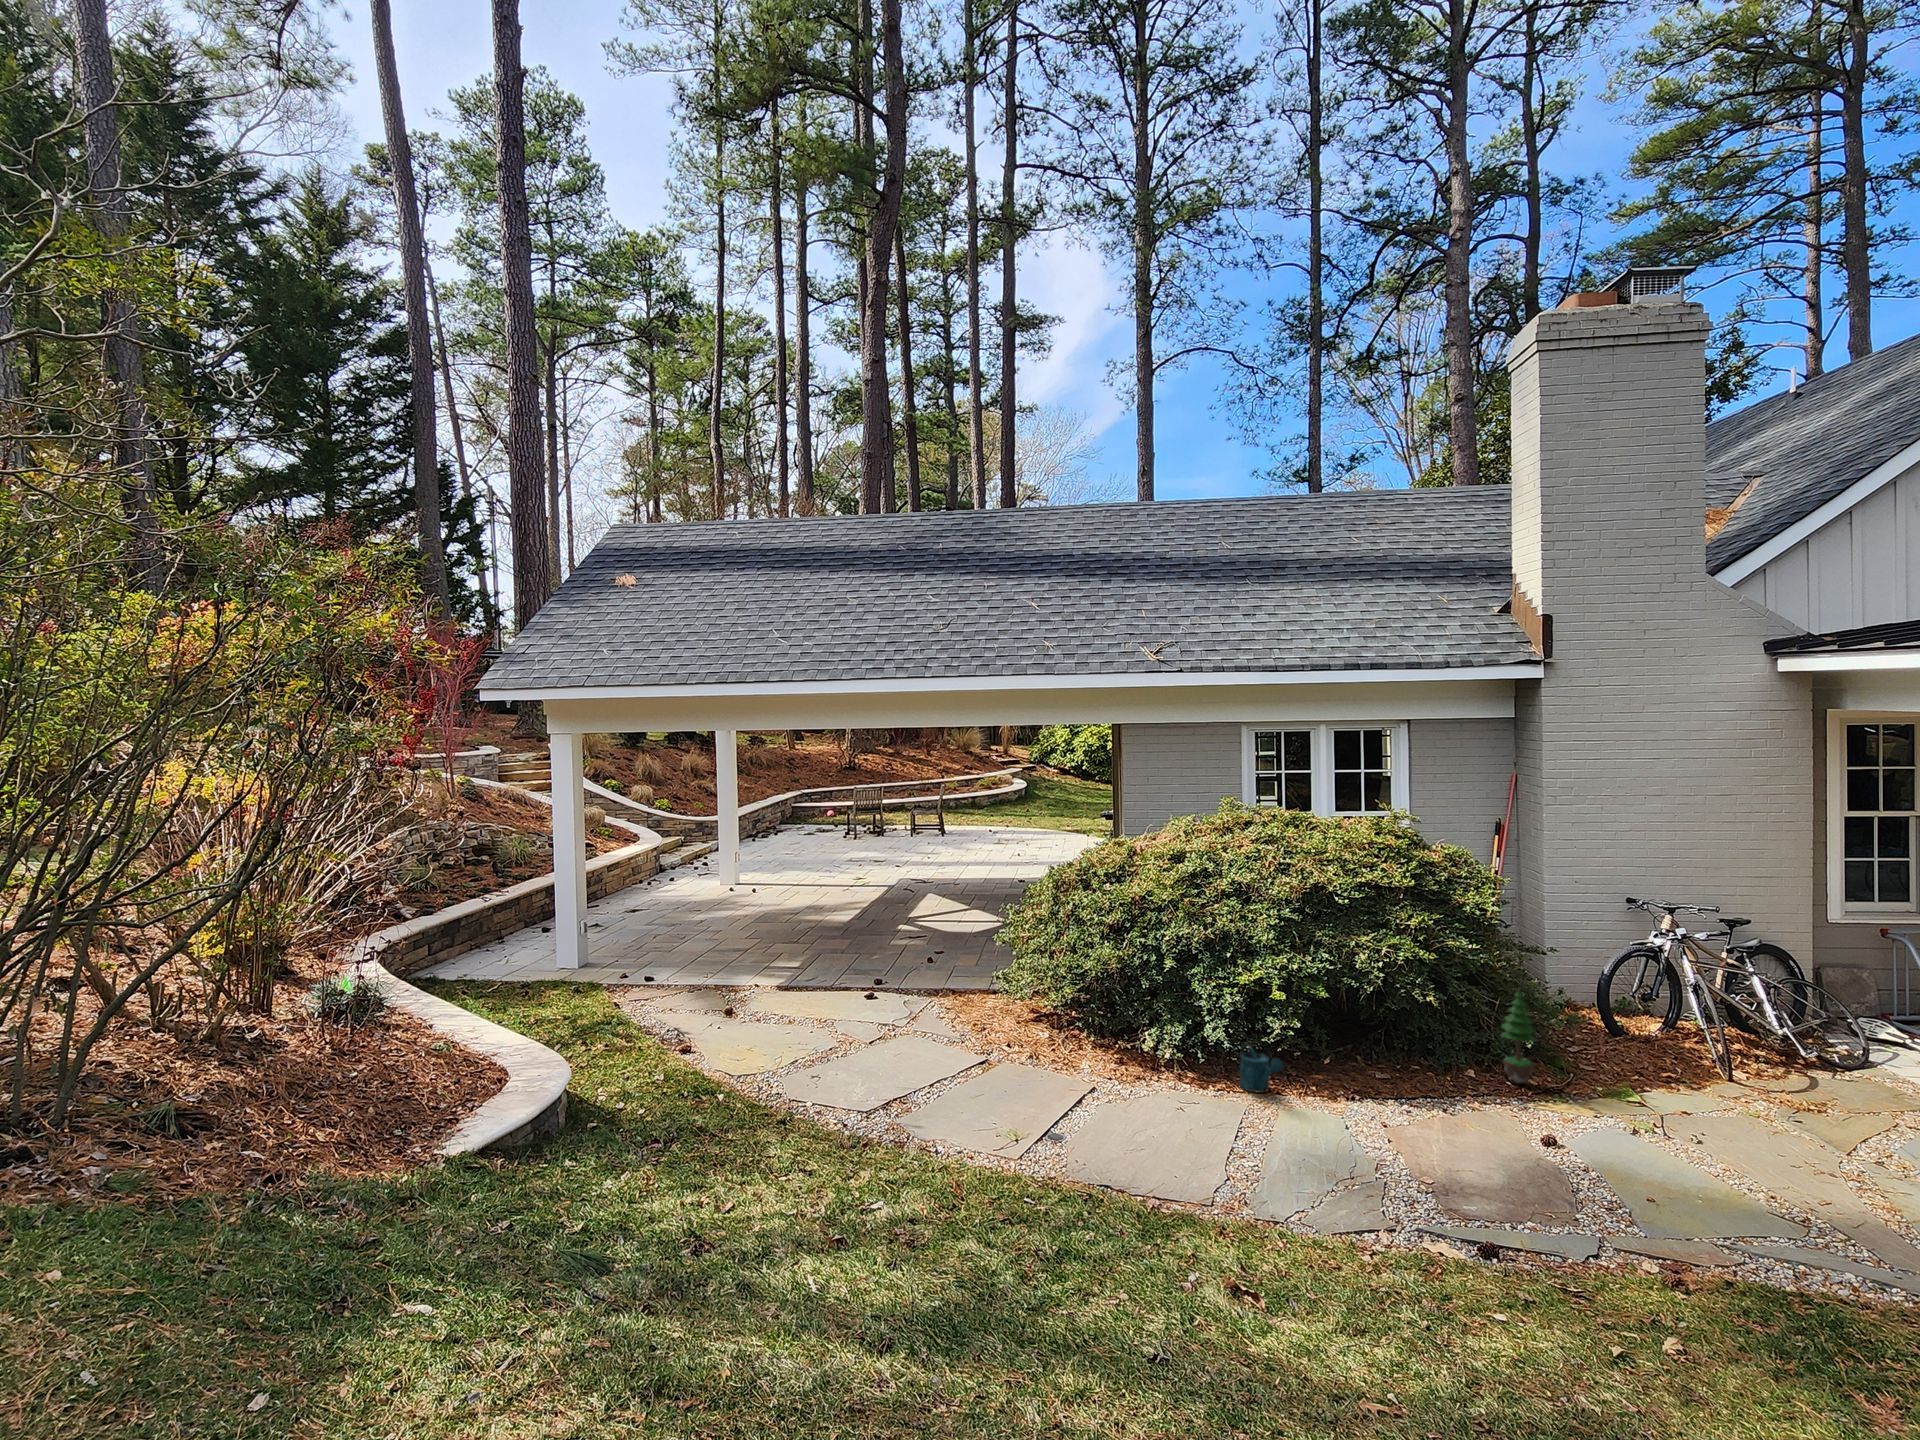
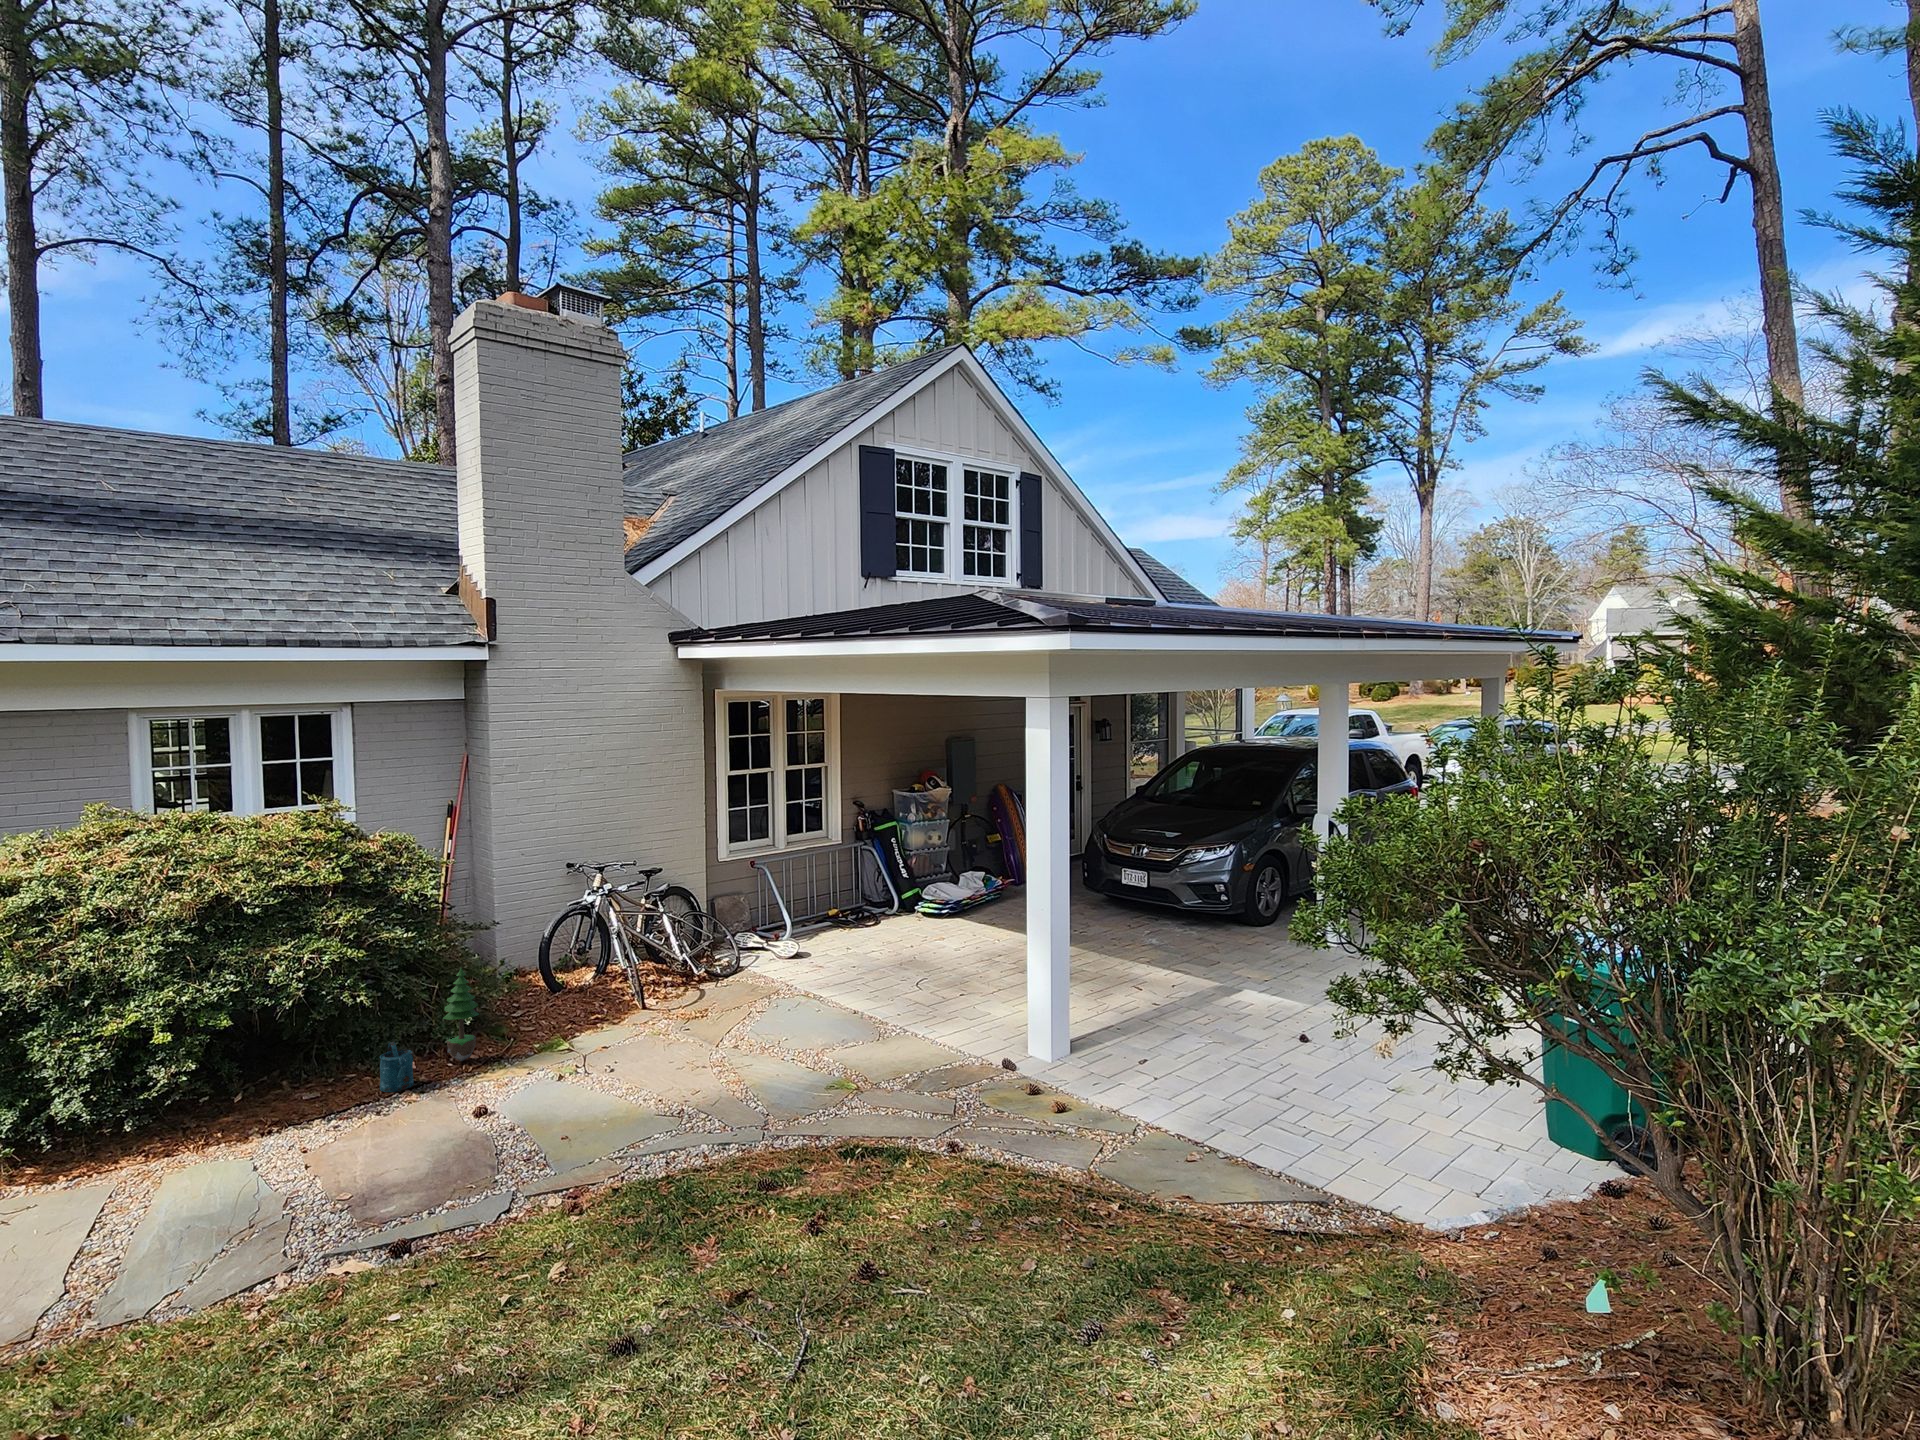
watering can: present [1240,1044,1283,1093] -> present [380,1042,414,1092]

